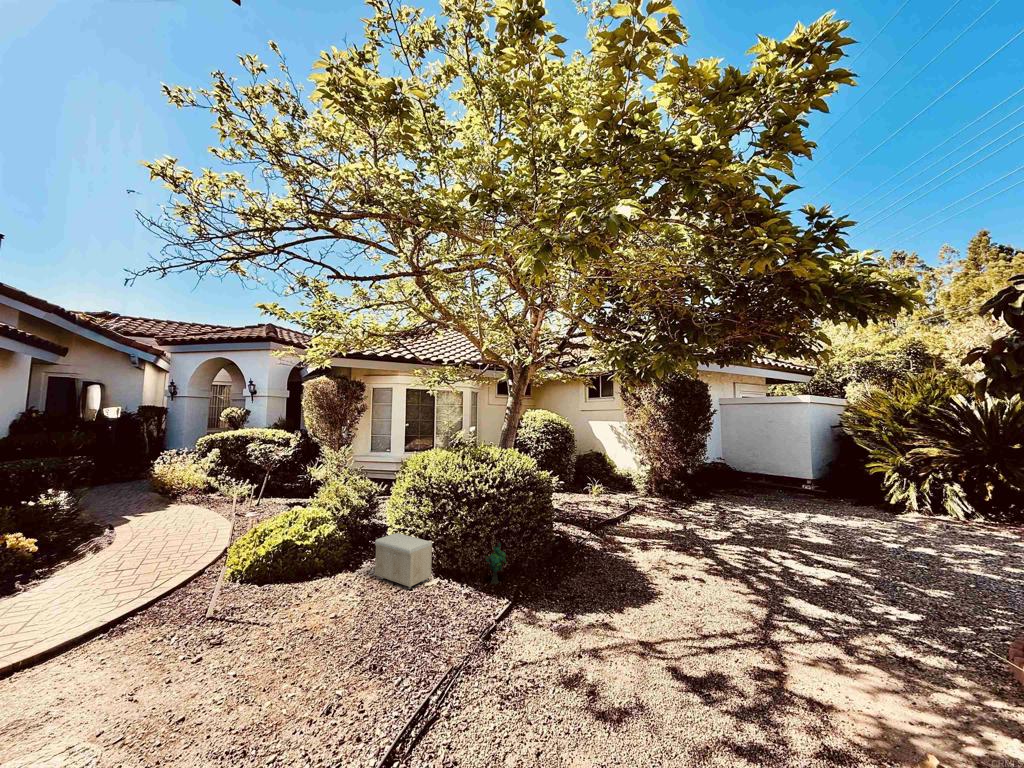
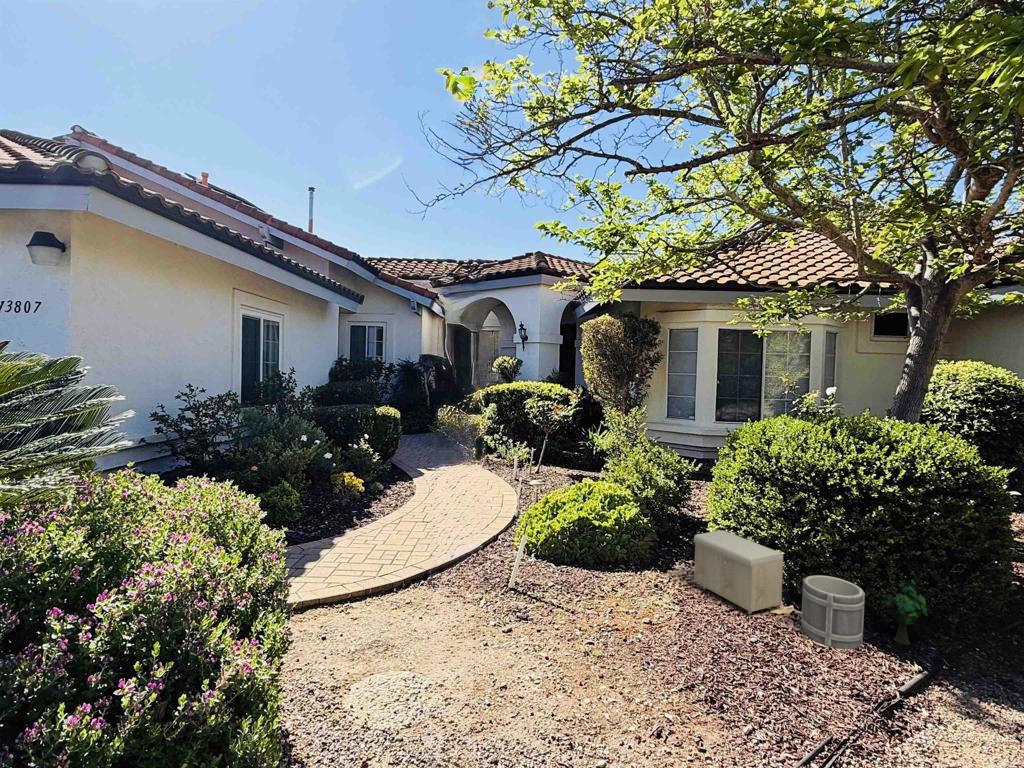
bucket: none [441,551,474,597] -> present [801,575,865,649]

